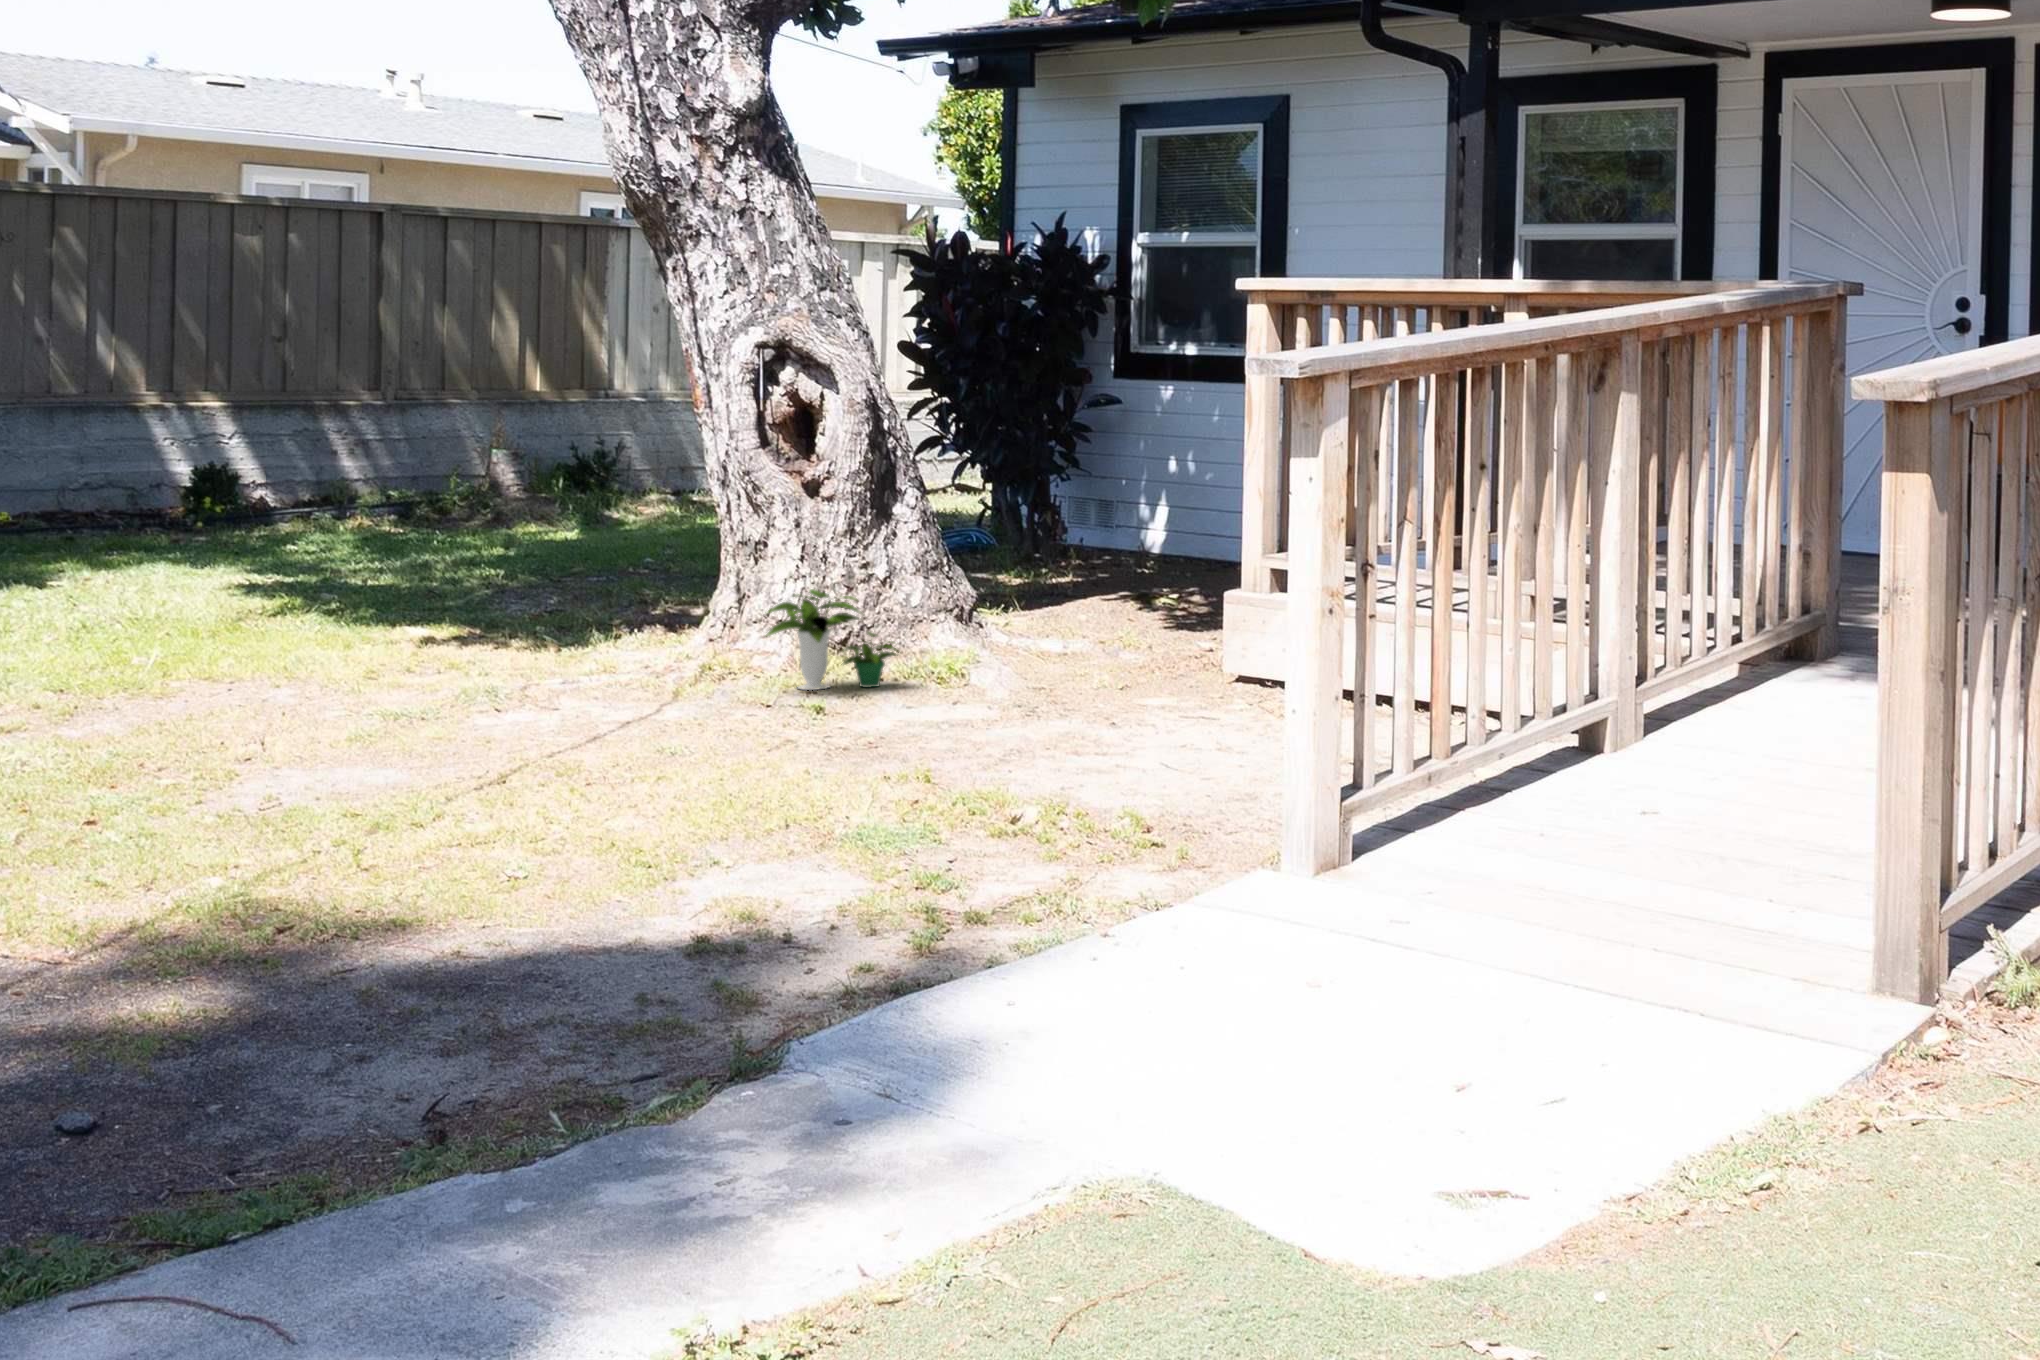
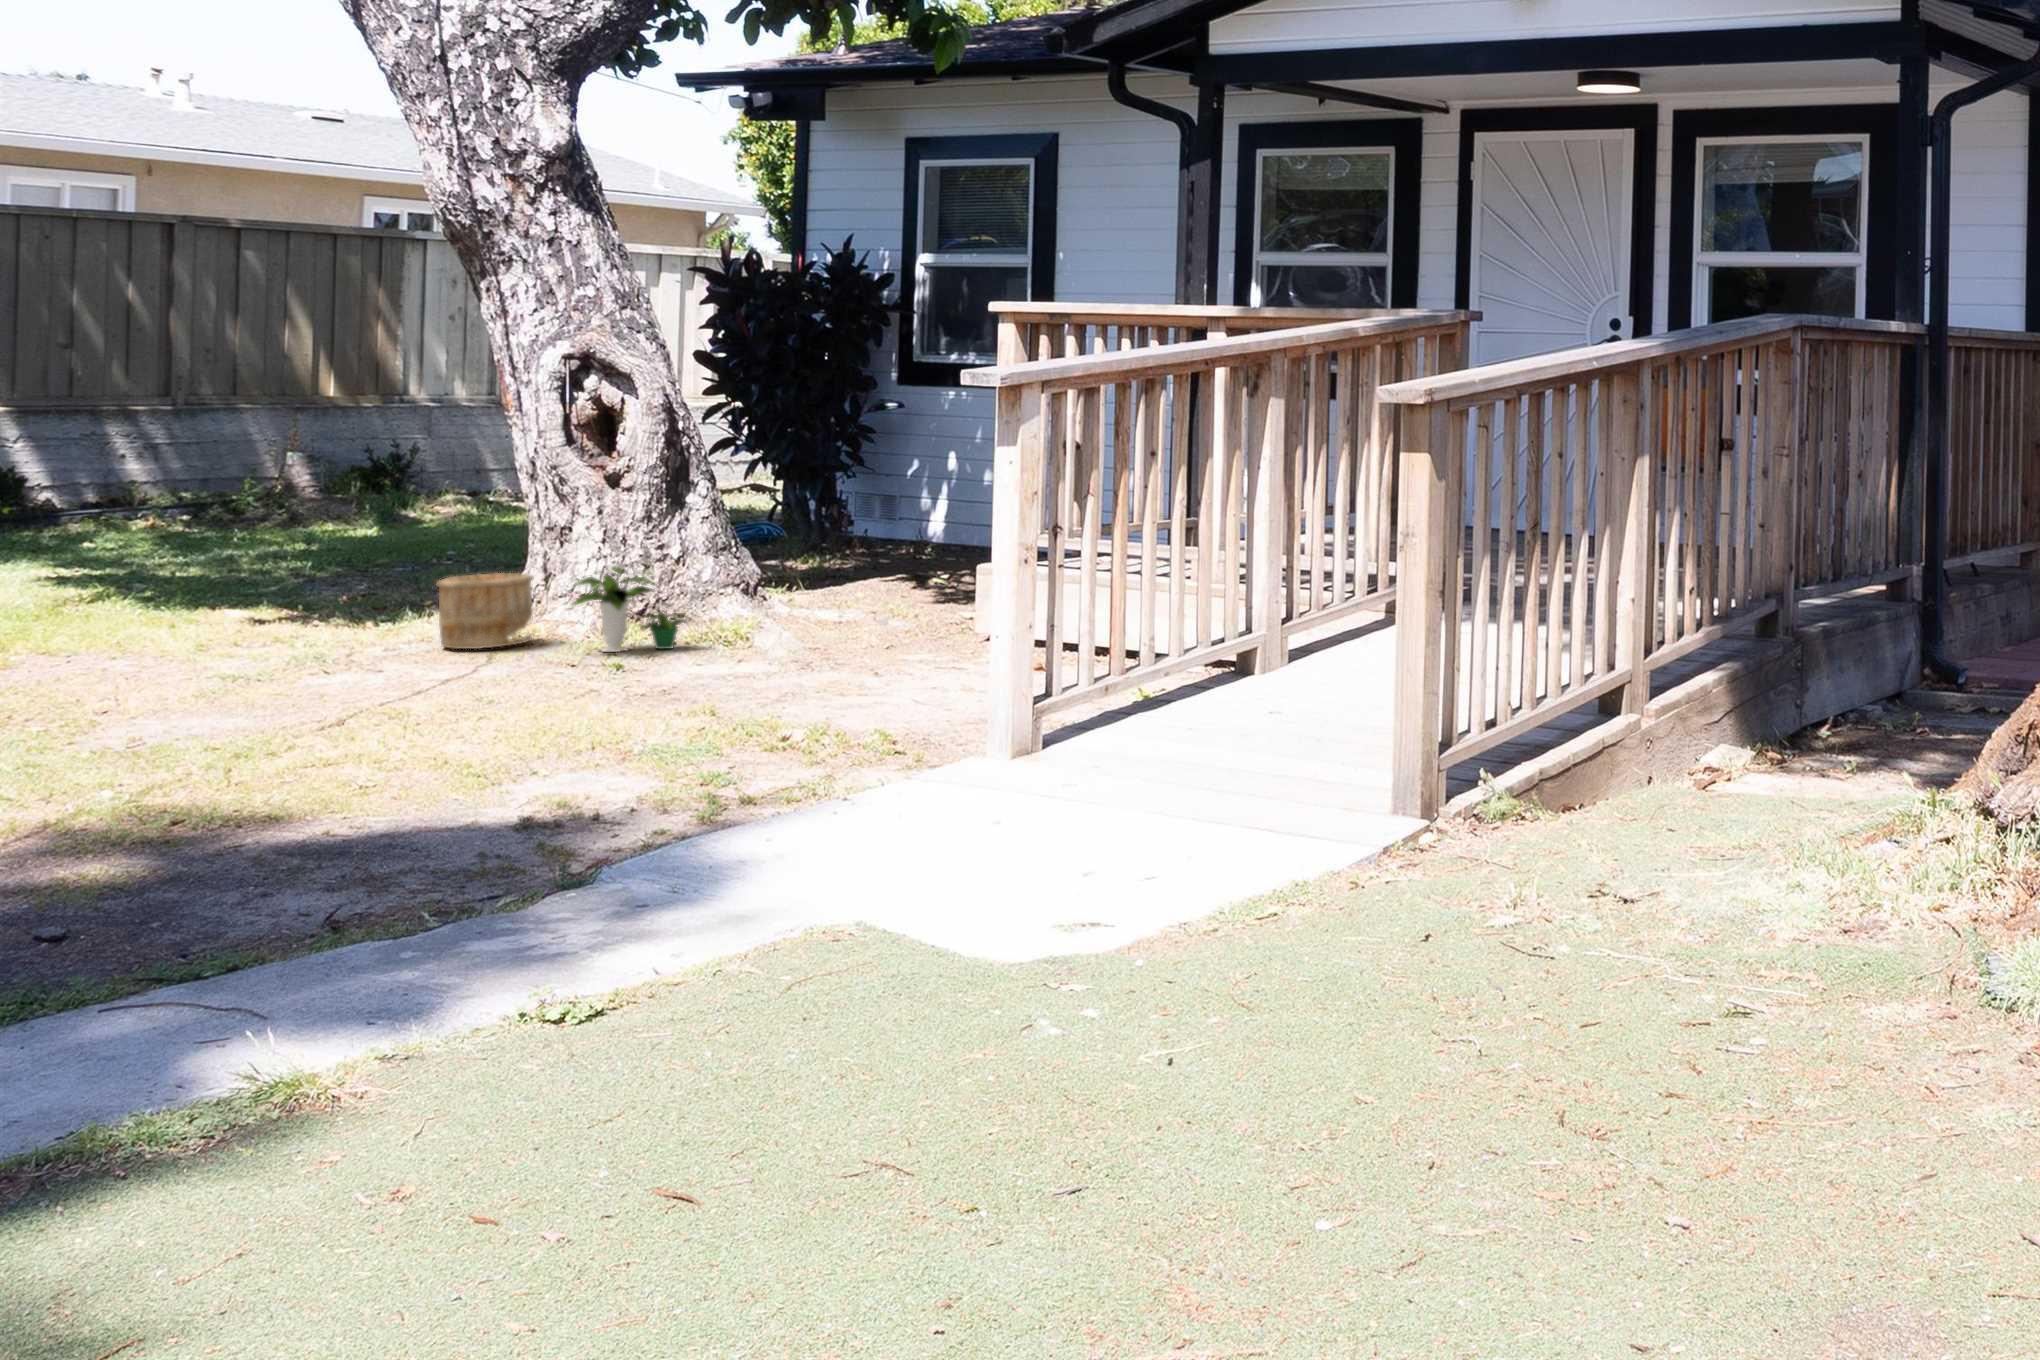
wooden bucket: none [618,595,726,682] -> present [436,573,533,649]

